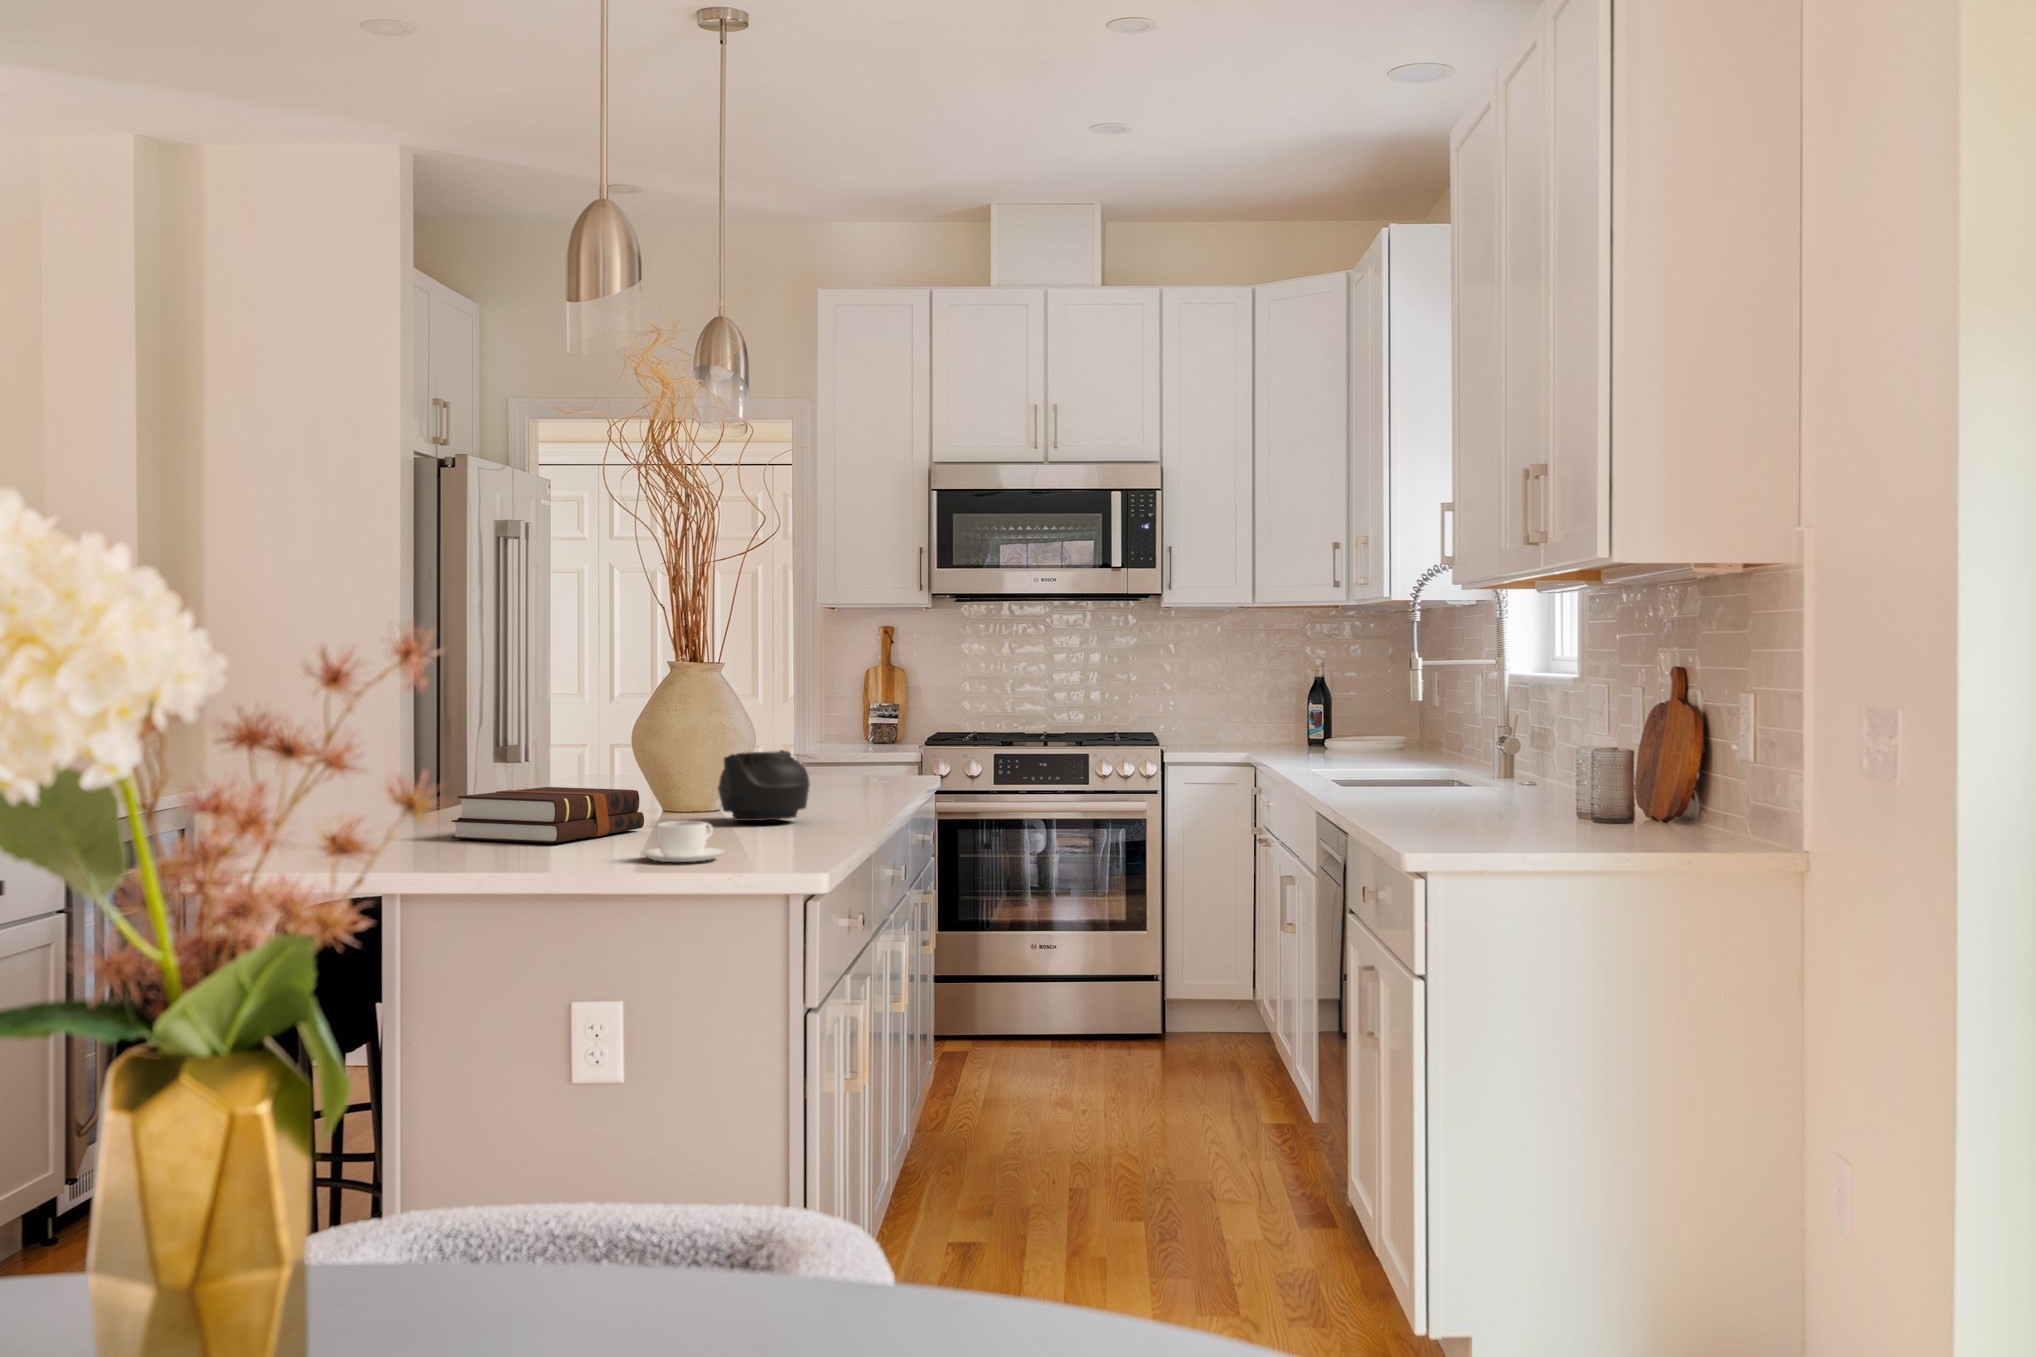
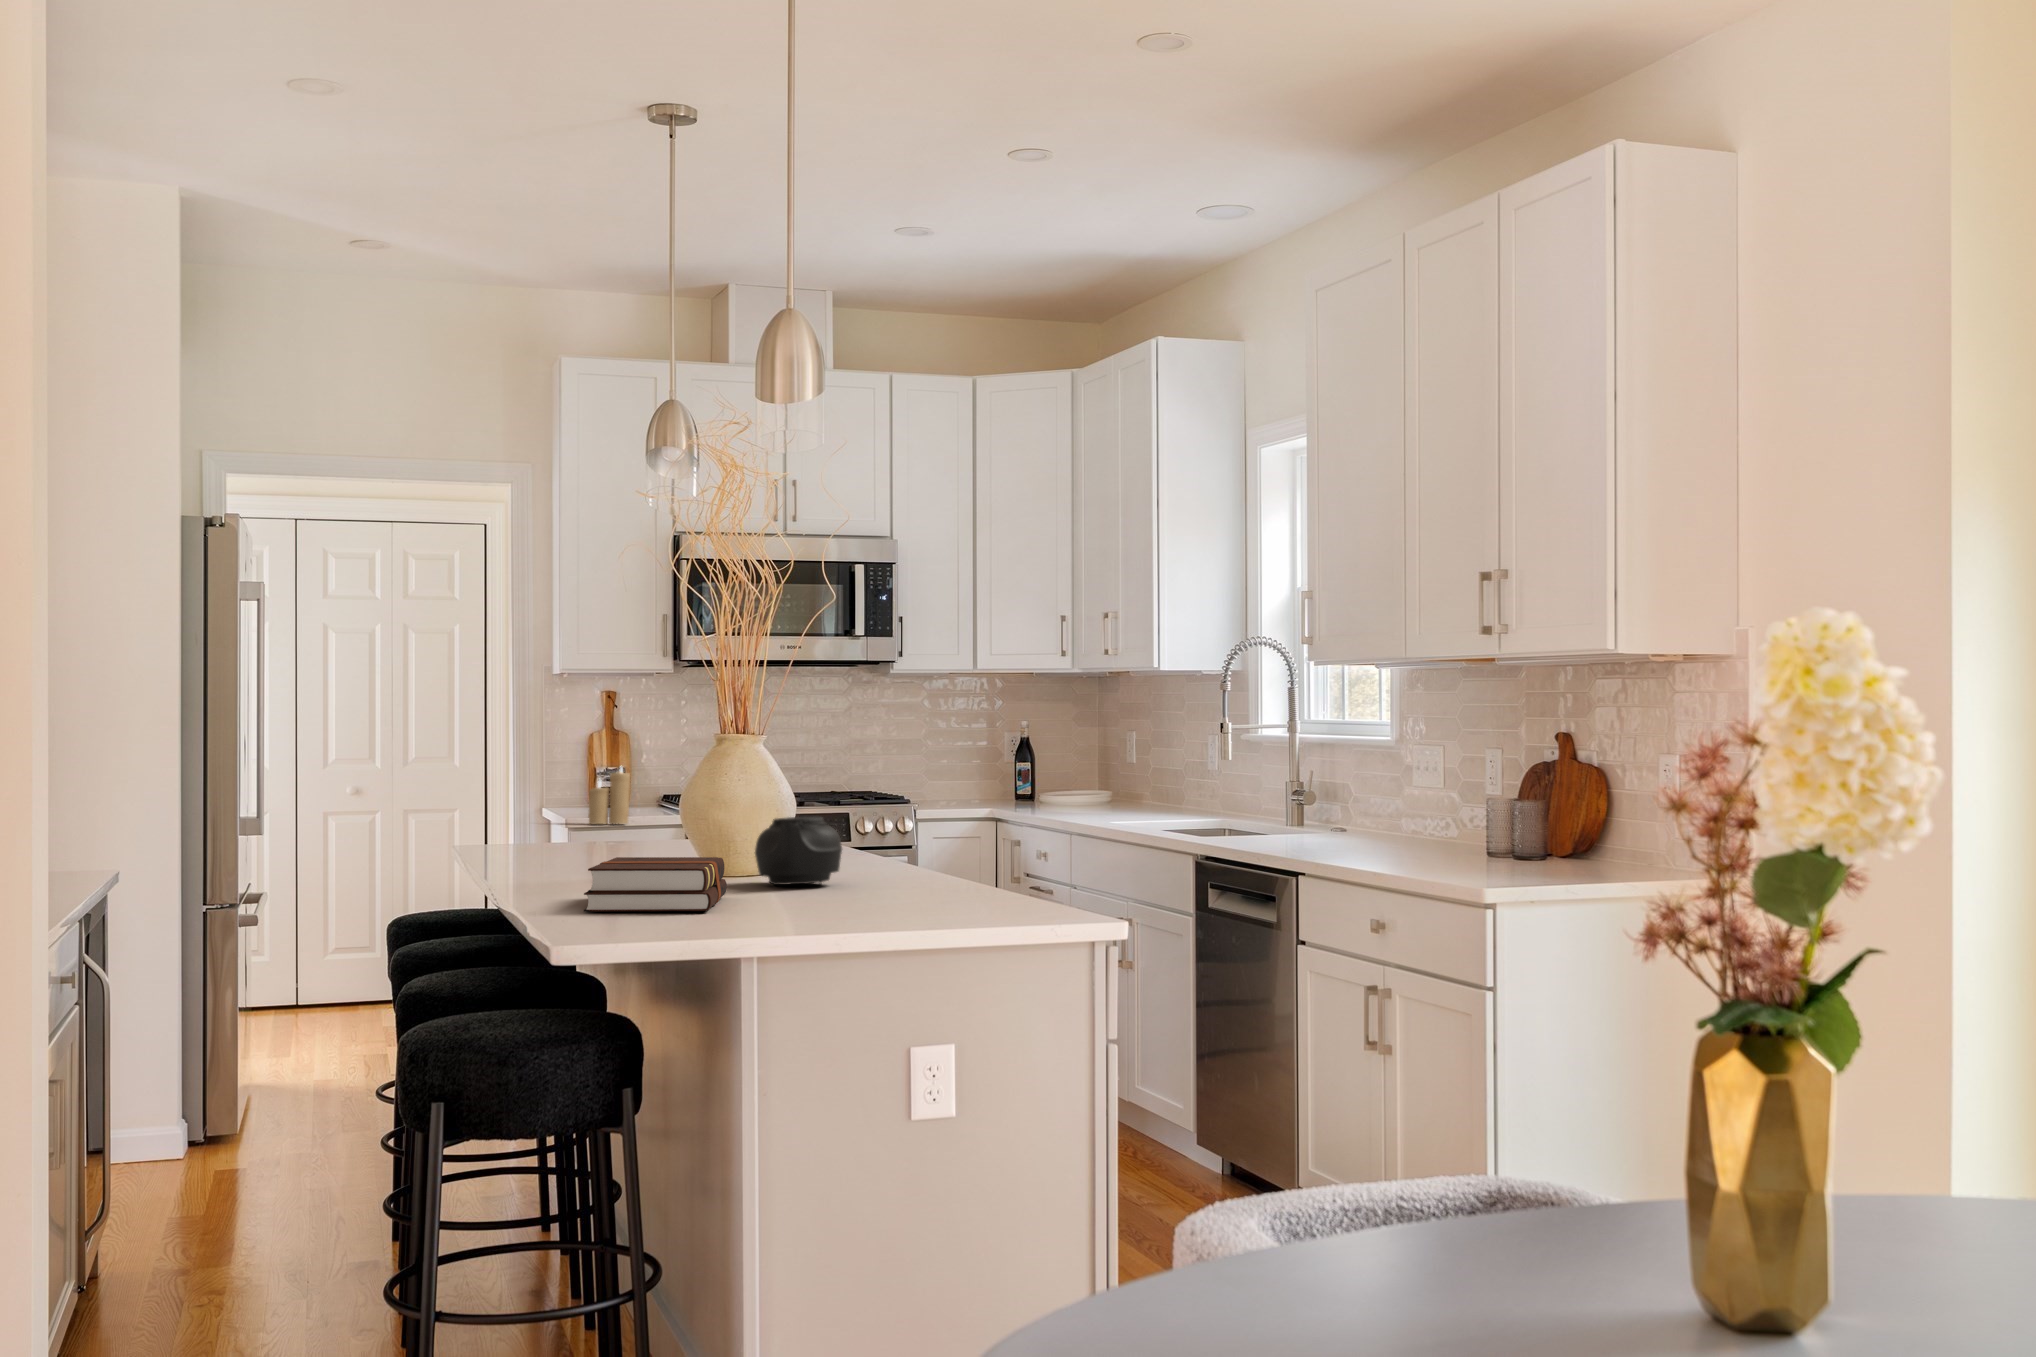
candle: none [831,701,871,759] -> present [588,767,630,824]
coffee cup: present [642,821,724,862] -> none [838,883,915,922]

